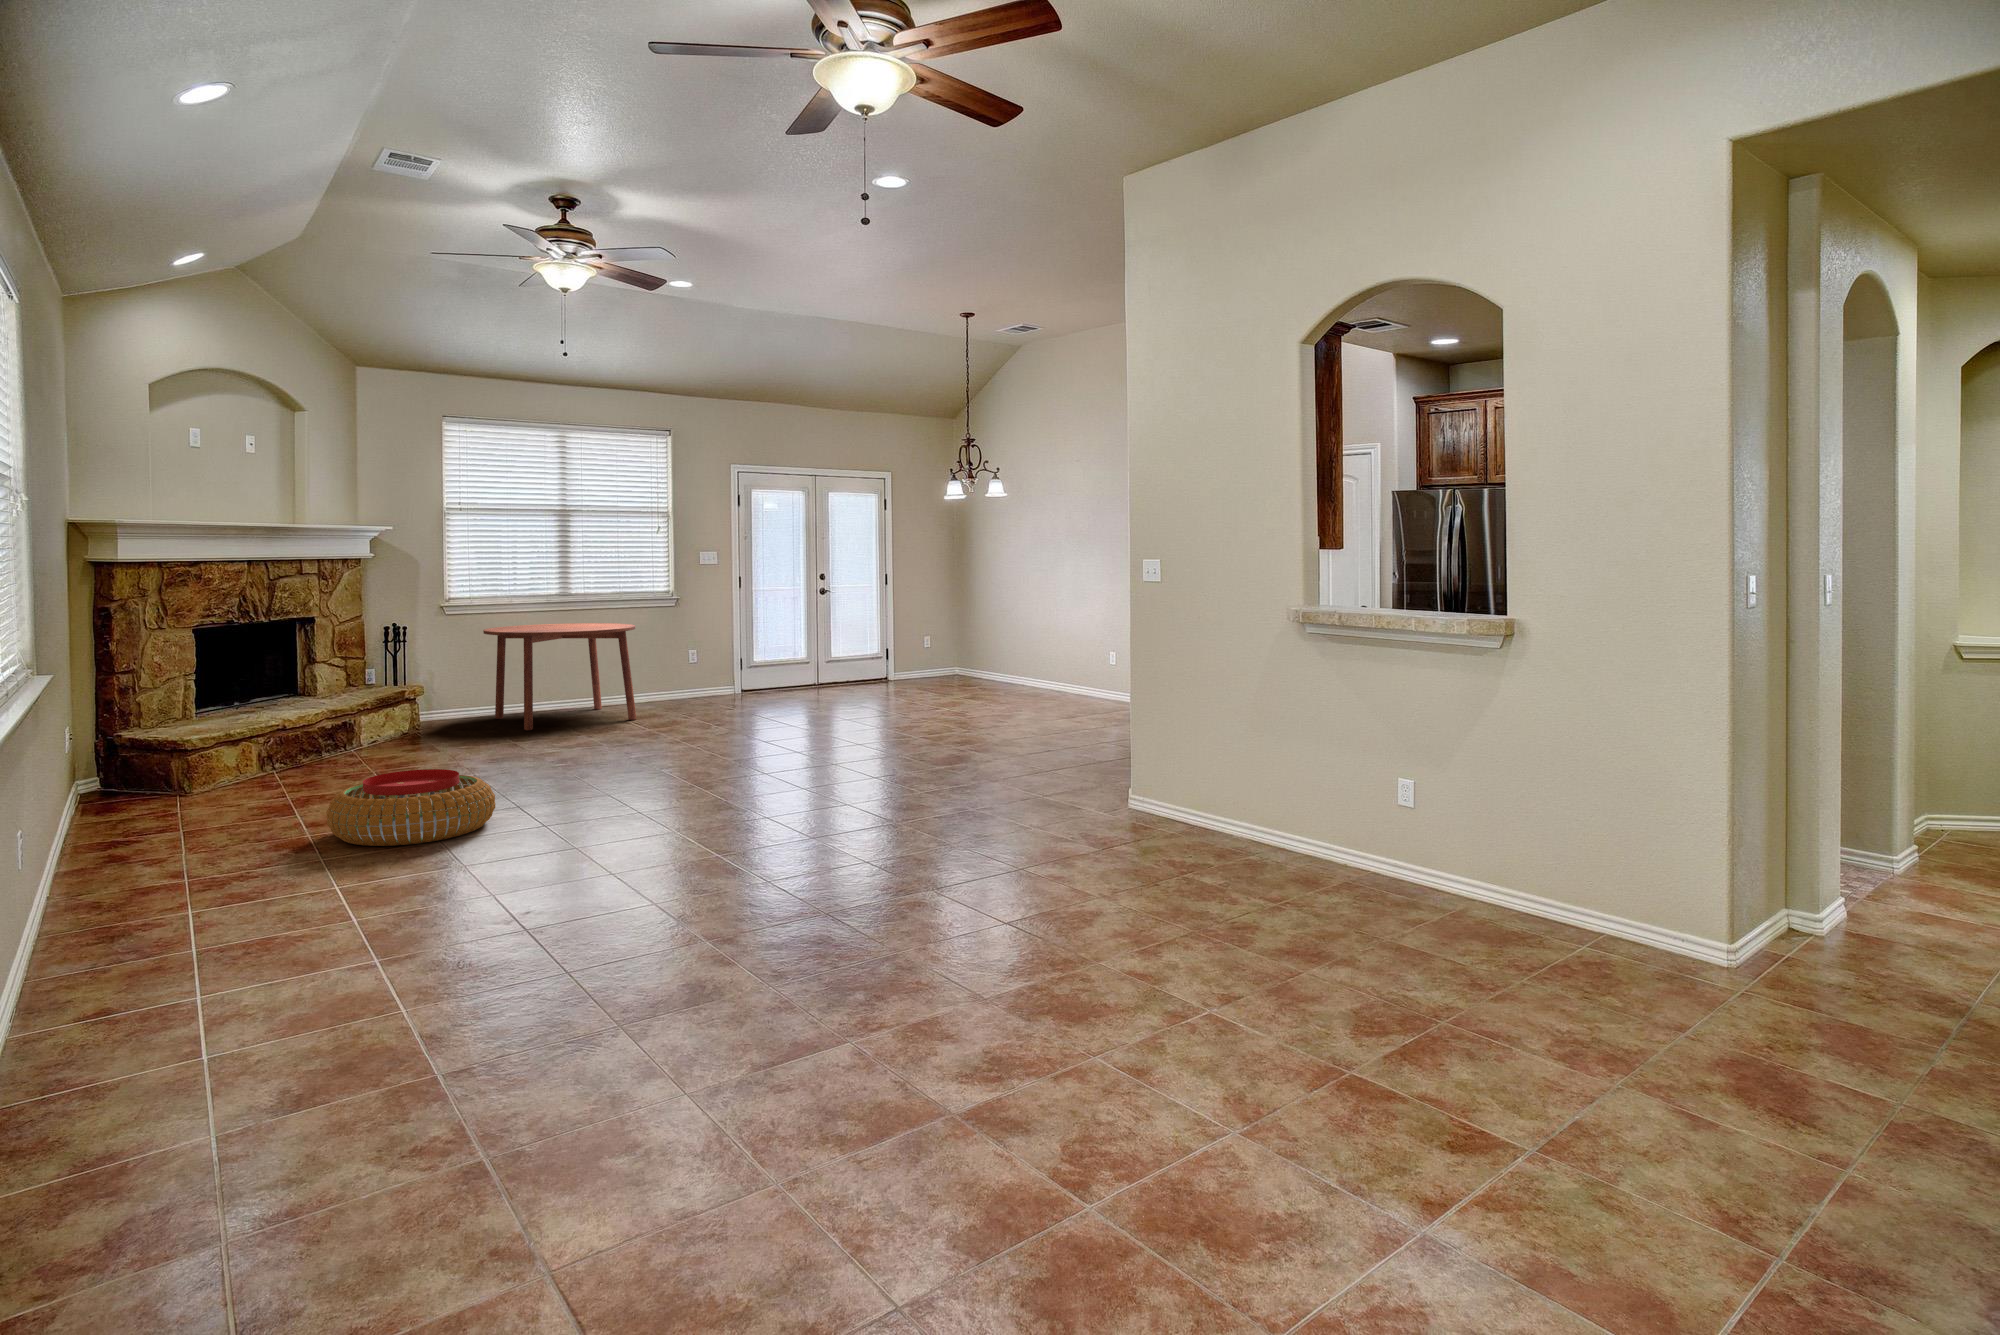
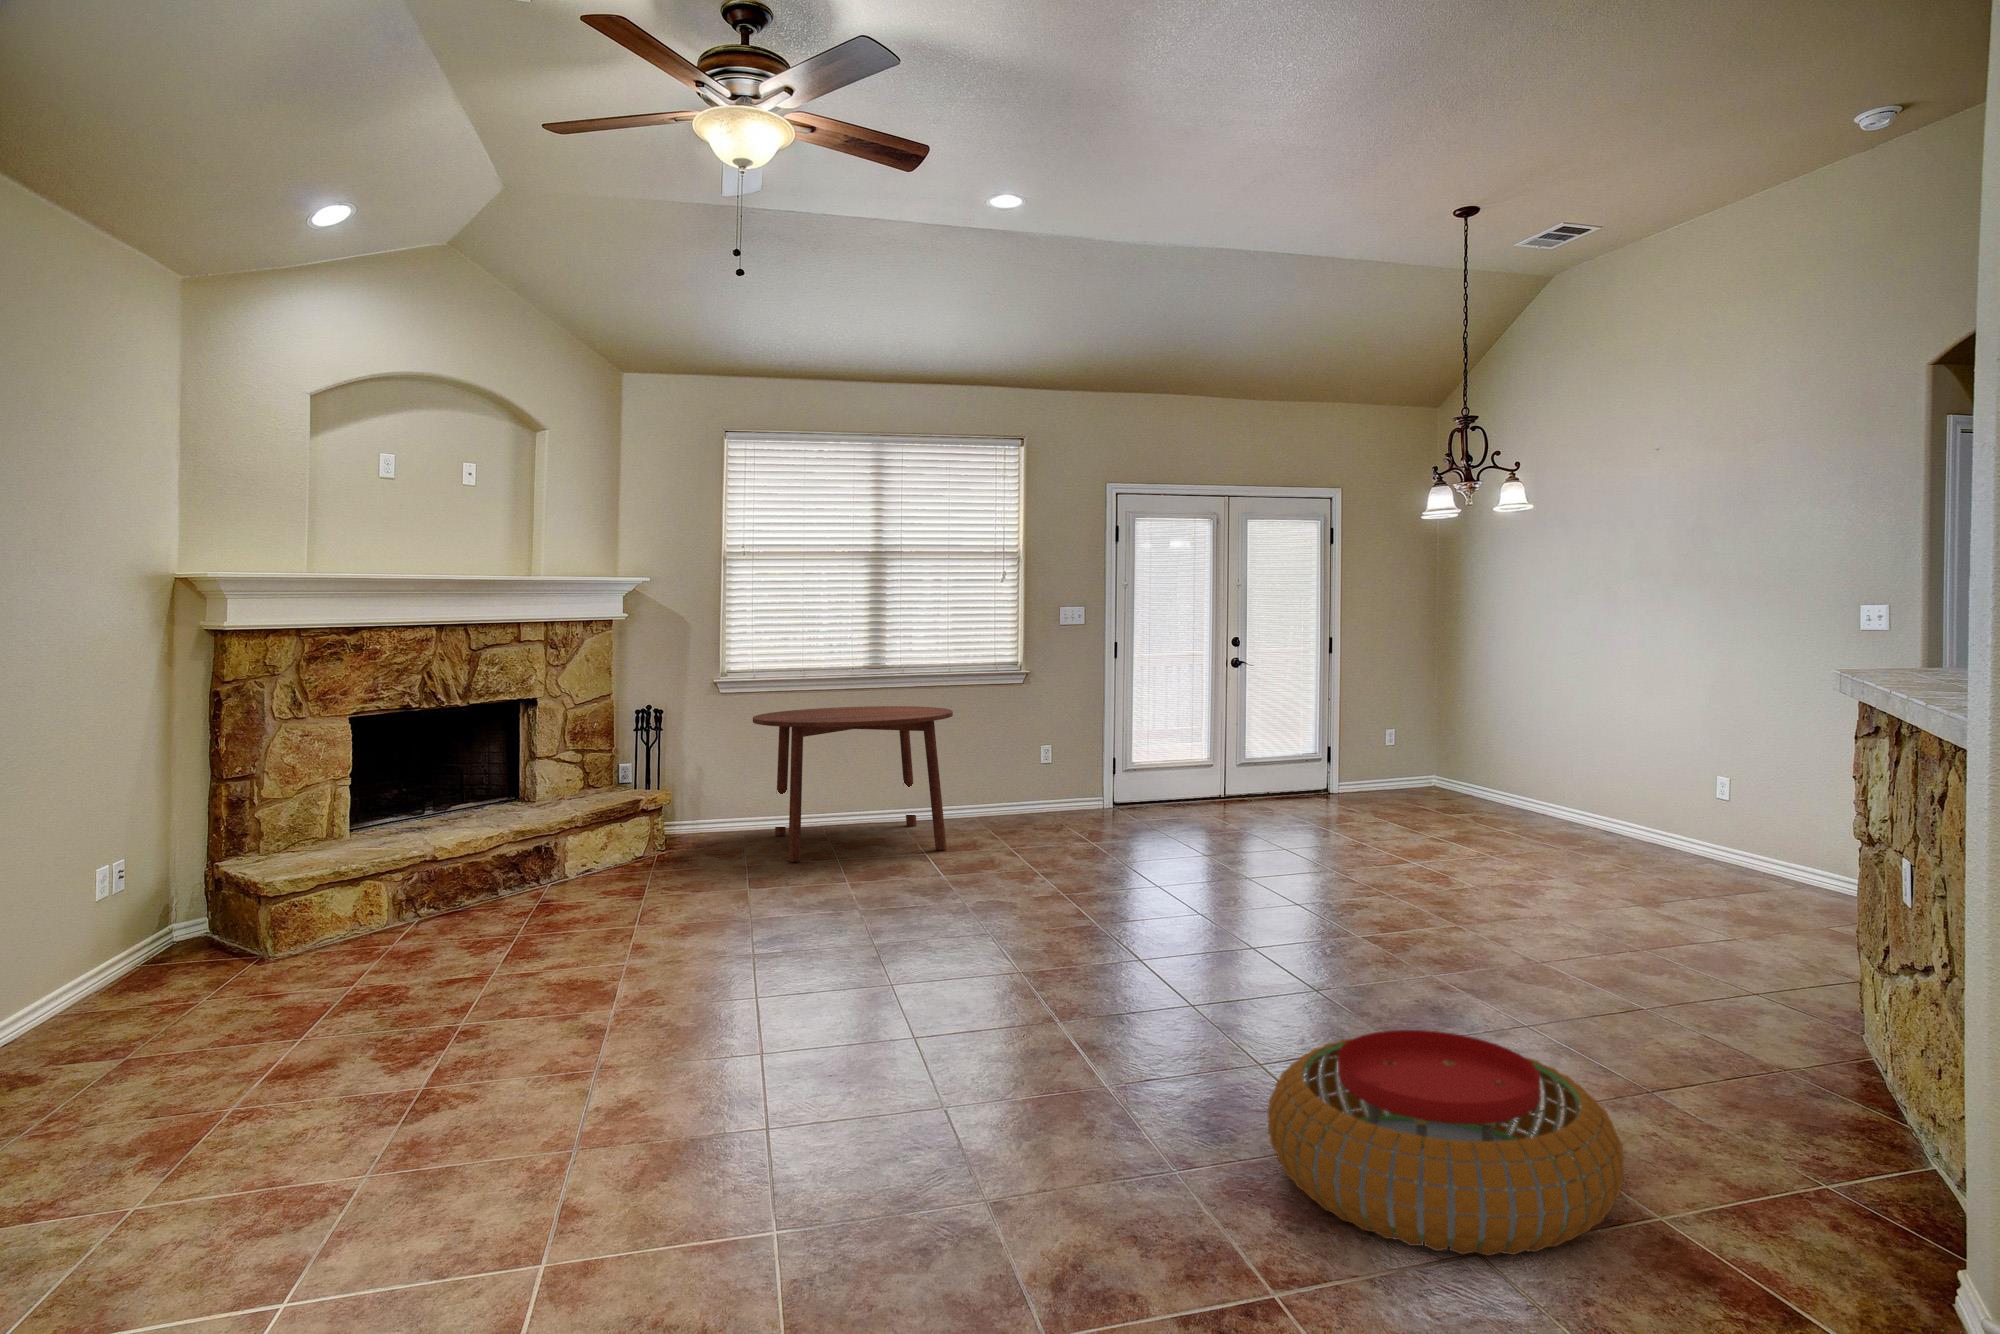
pouf: present [326,769,496,846] -> present [1268,1030,1624,1256]

